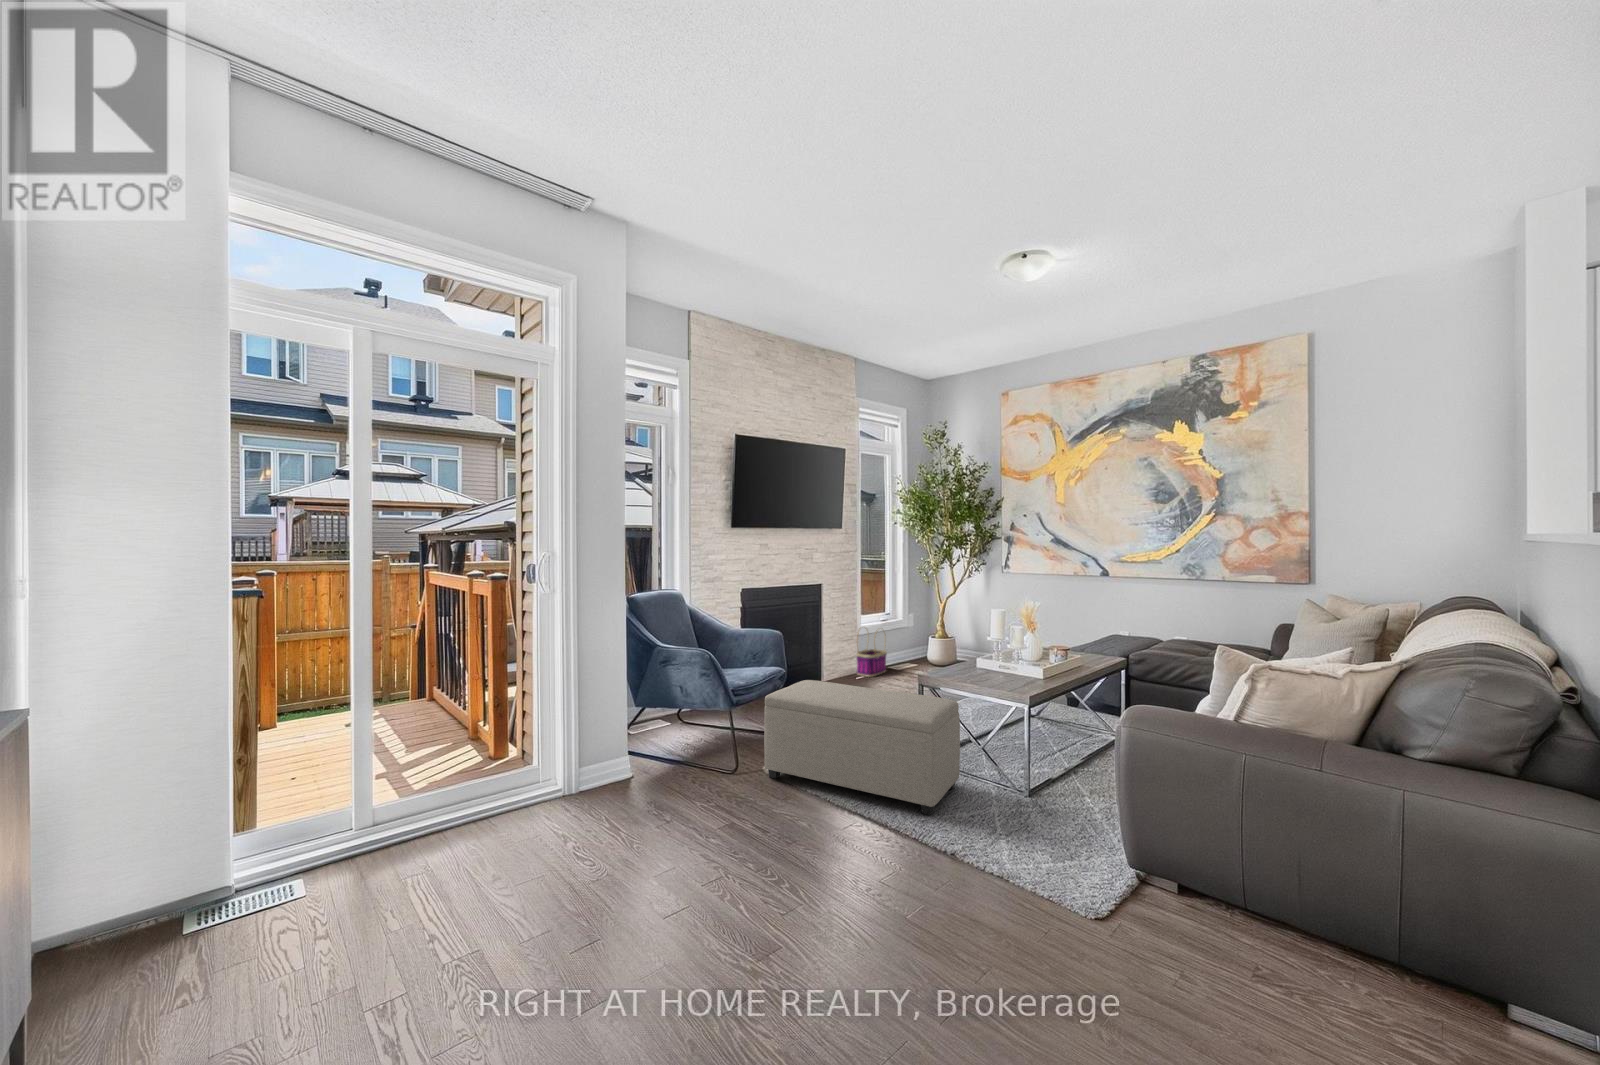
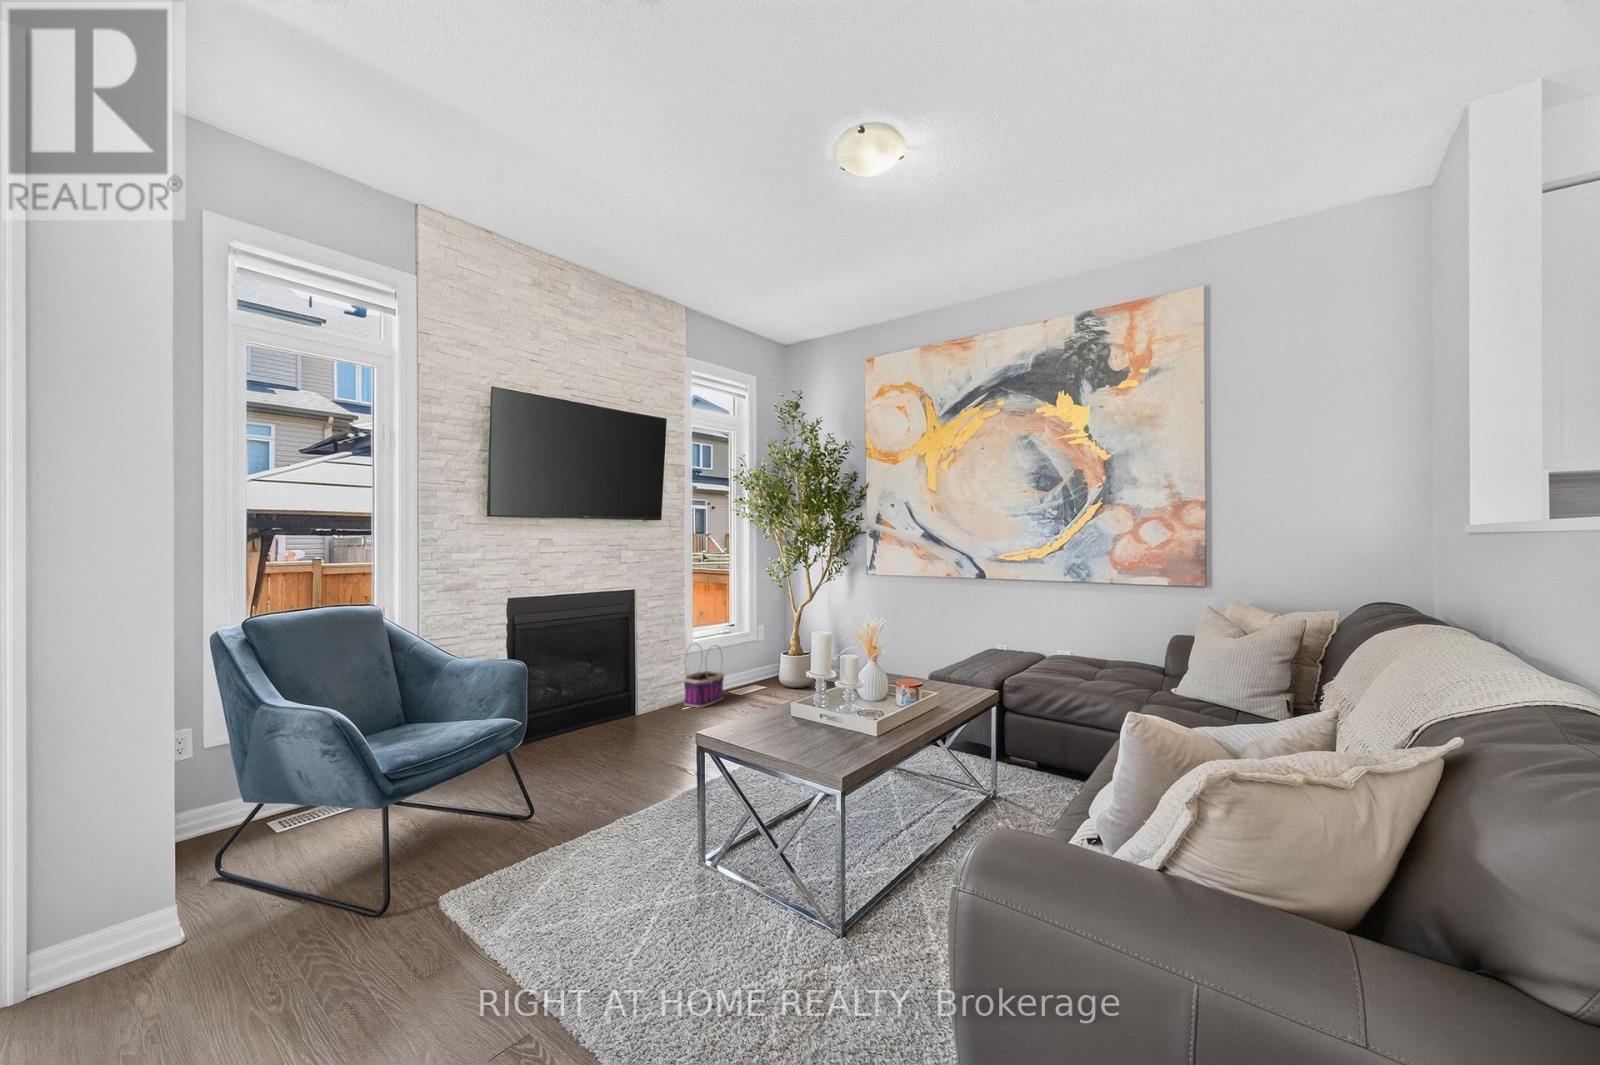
ottoman: present [764,680,960,815] -> none [454,741,761,977]

